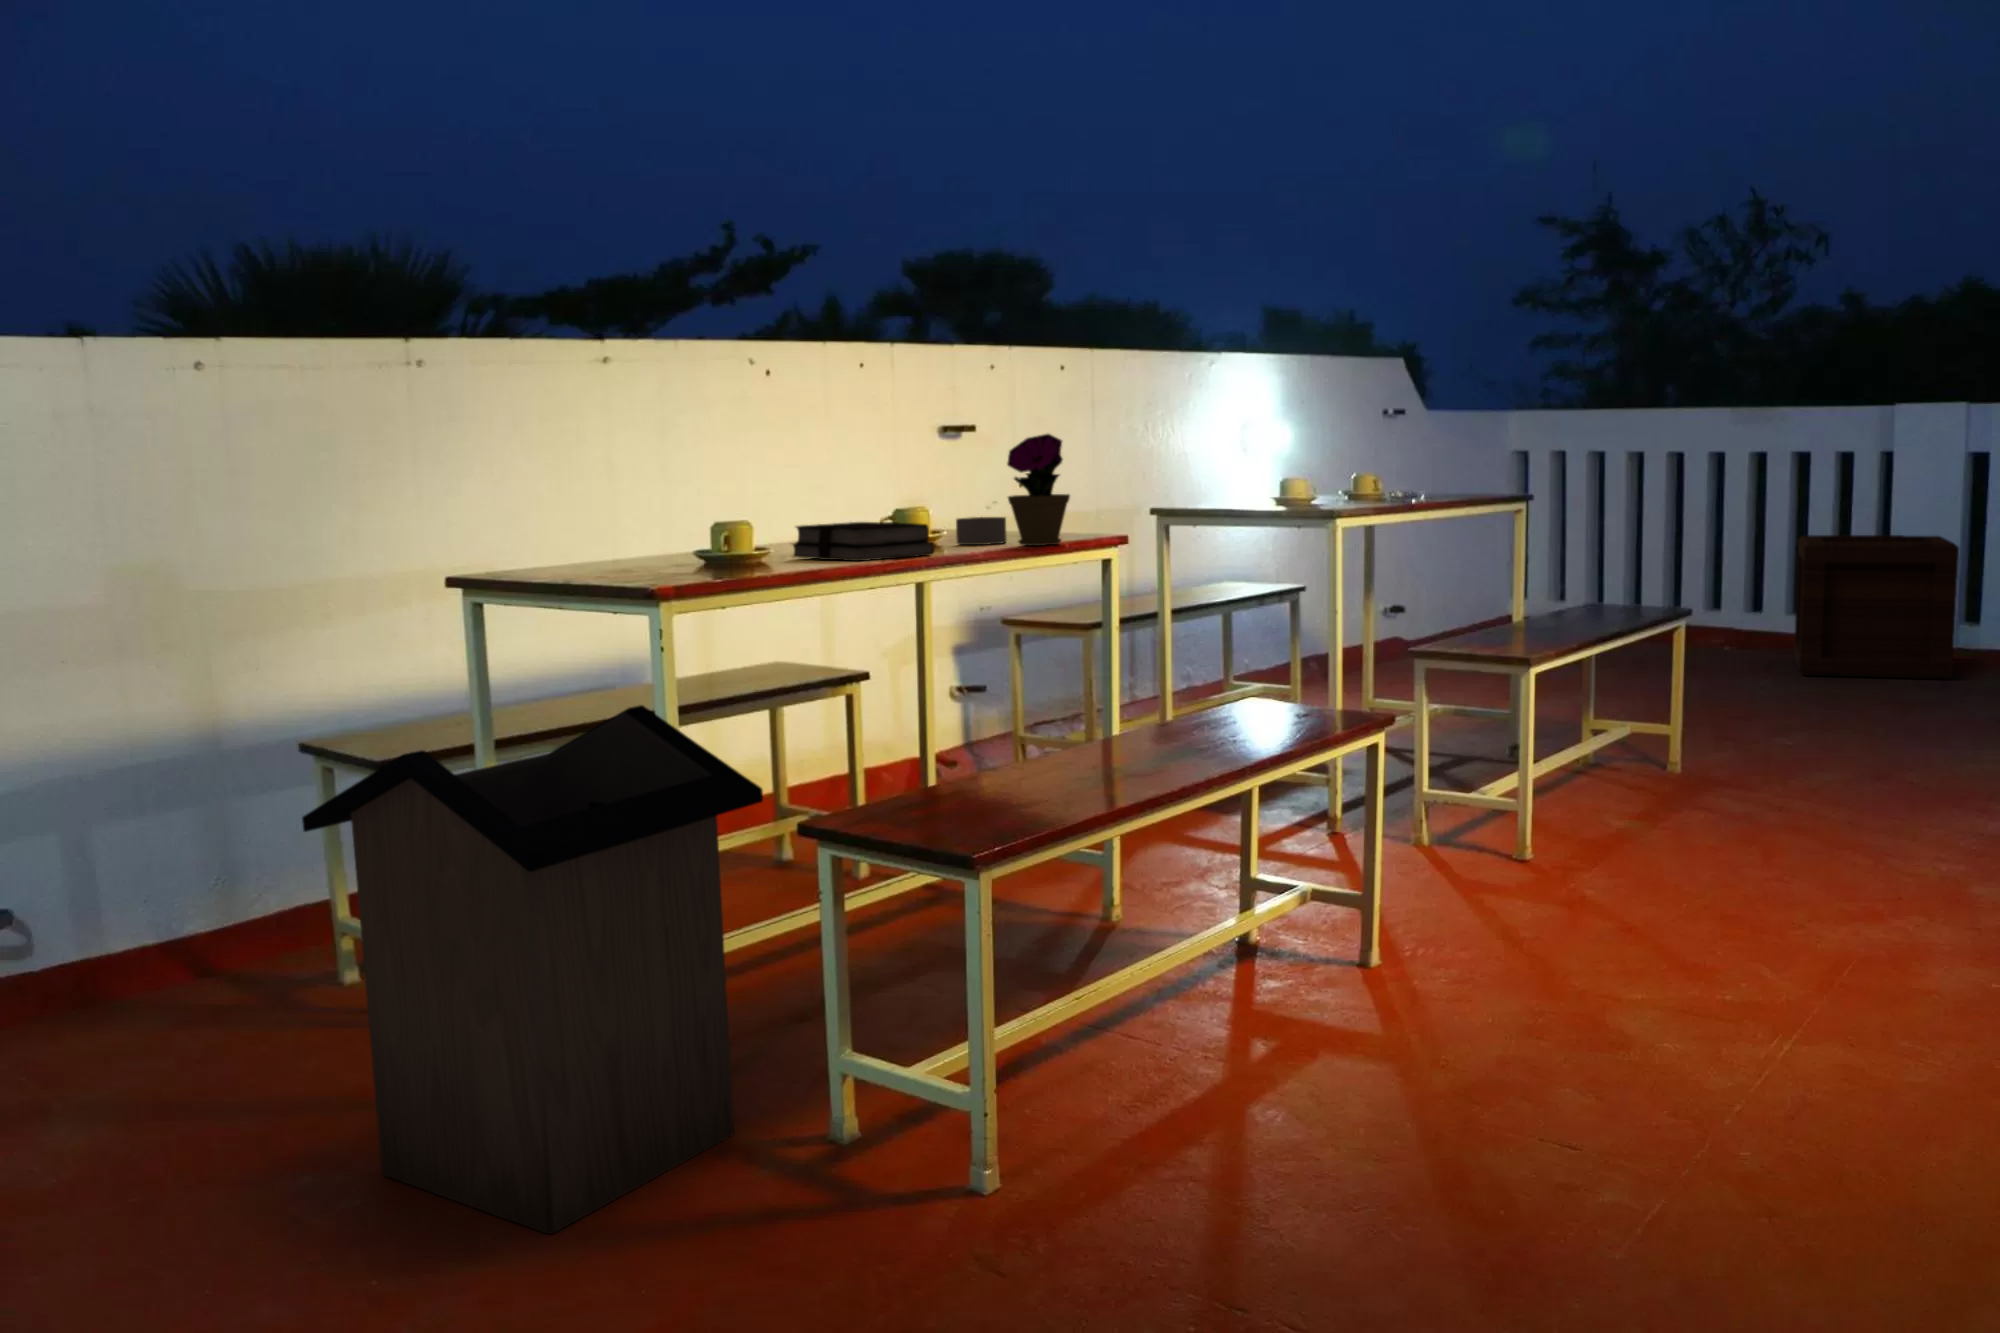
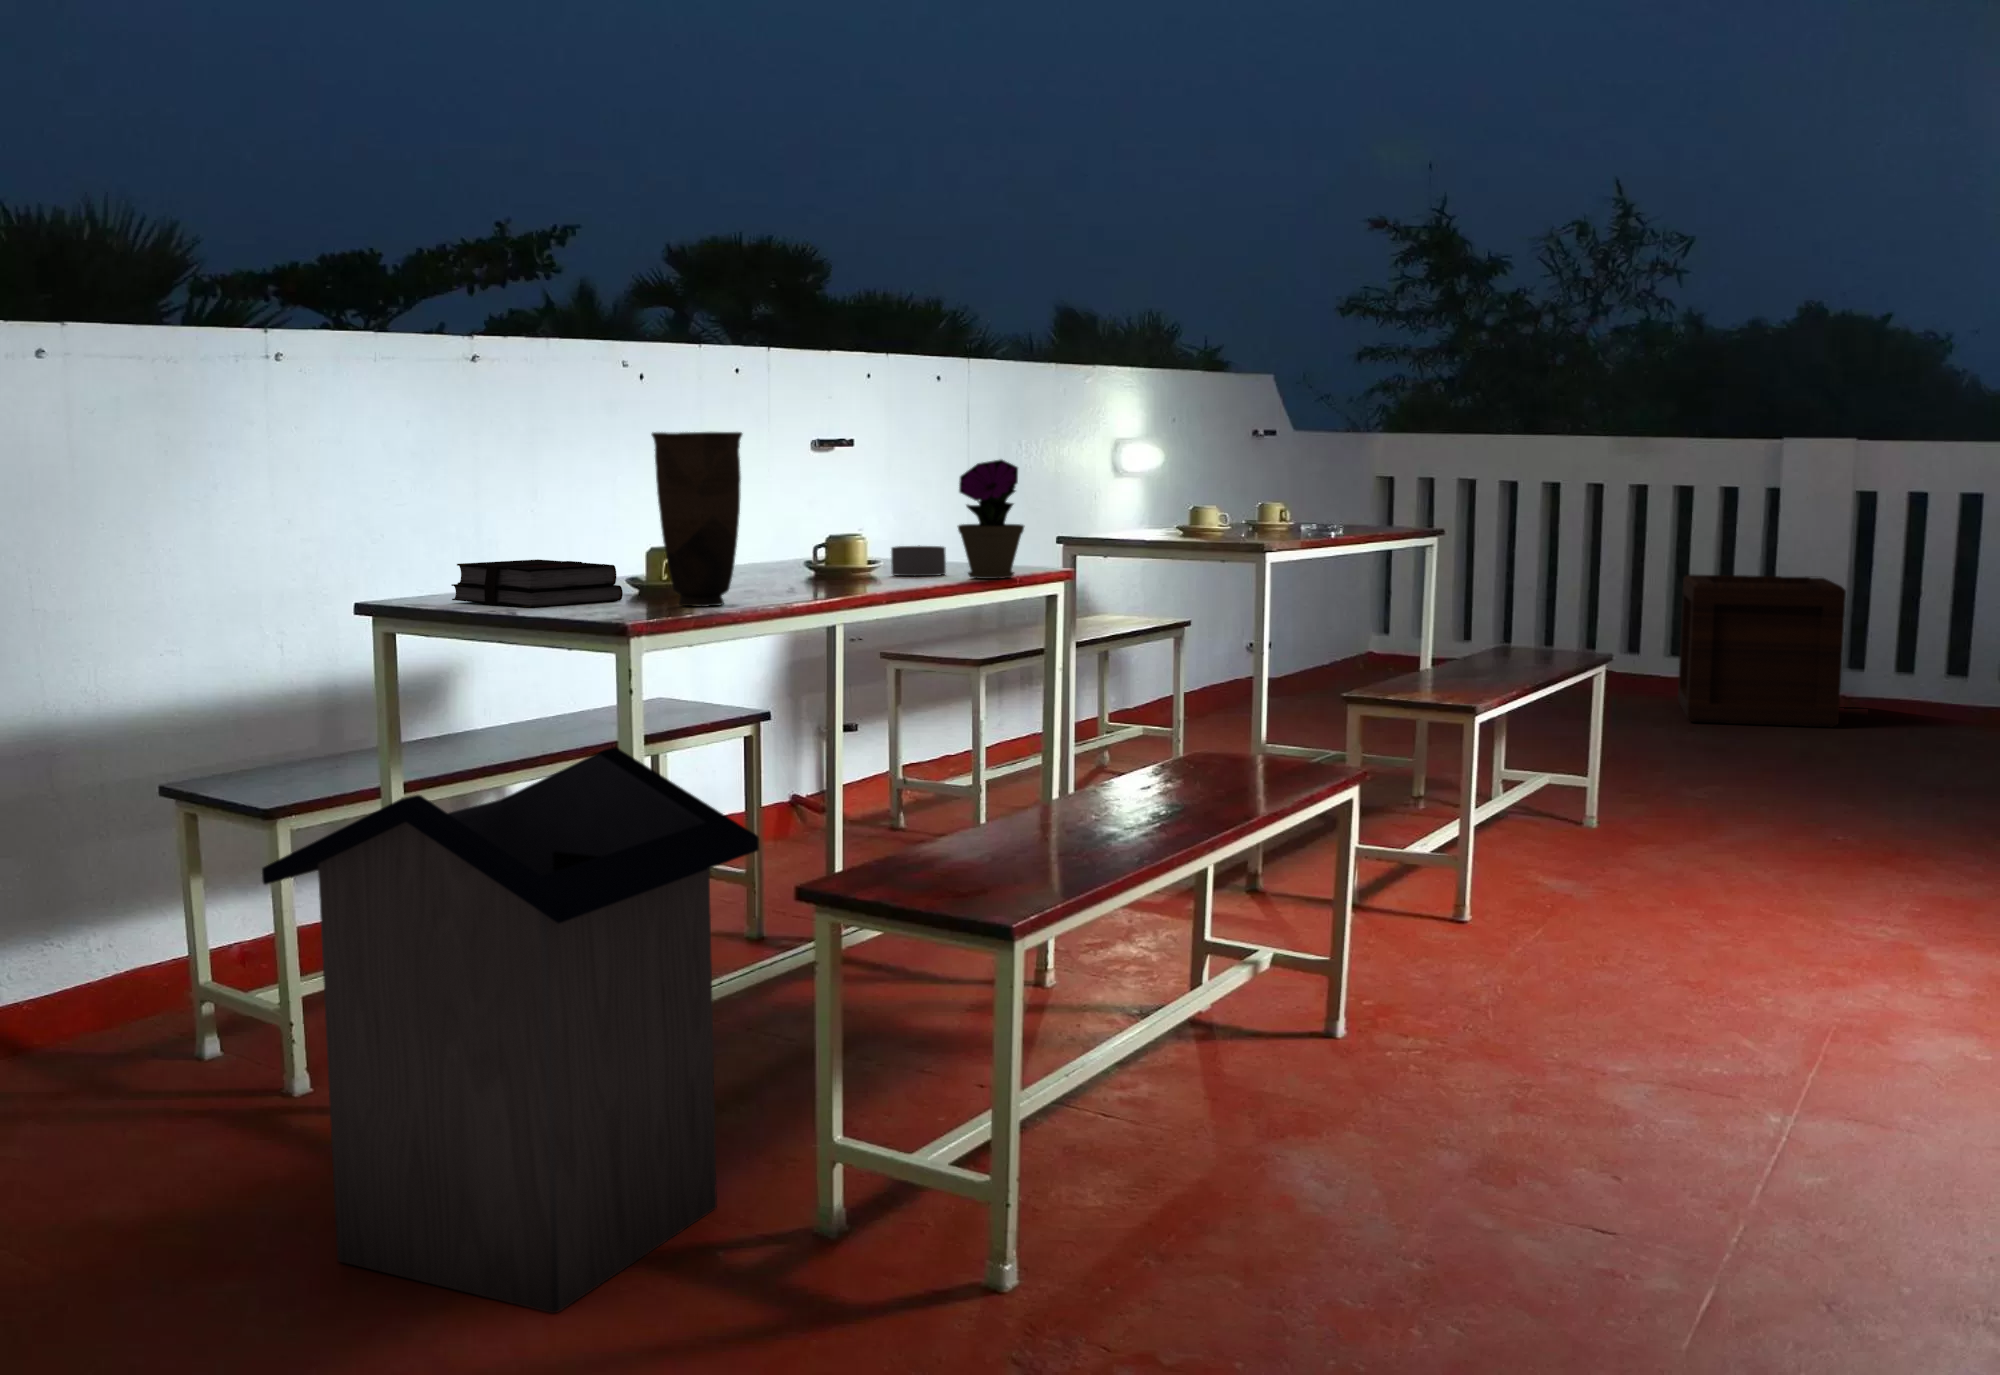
vase: none [679,410,764,574] -> present [652,432,742,607]
book: present [793,522,934,561] -> present [452,559,623,608]

